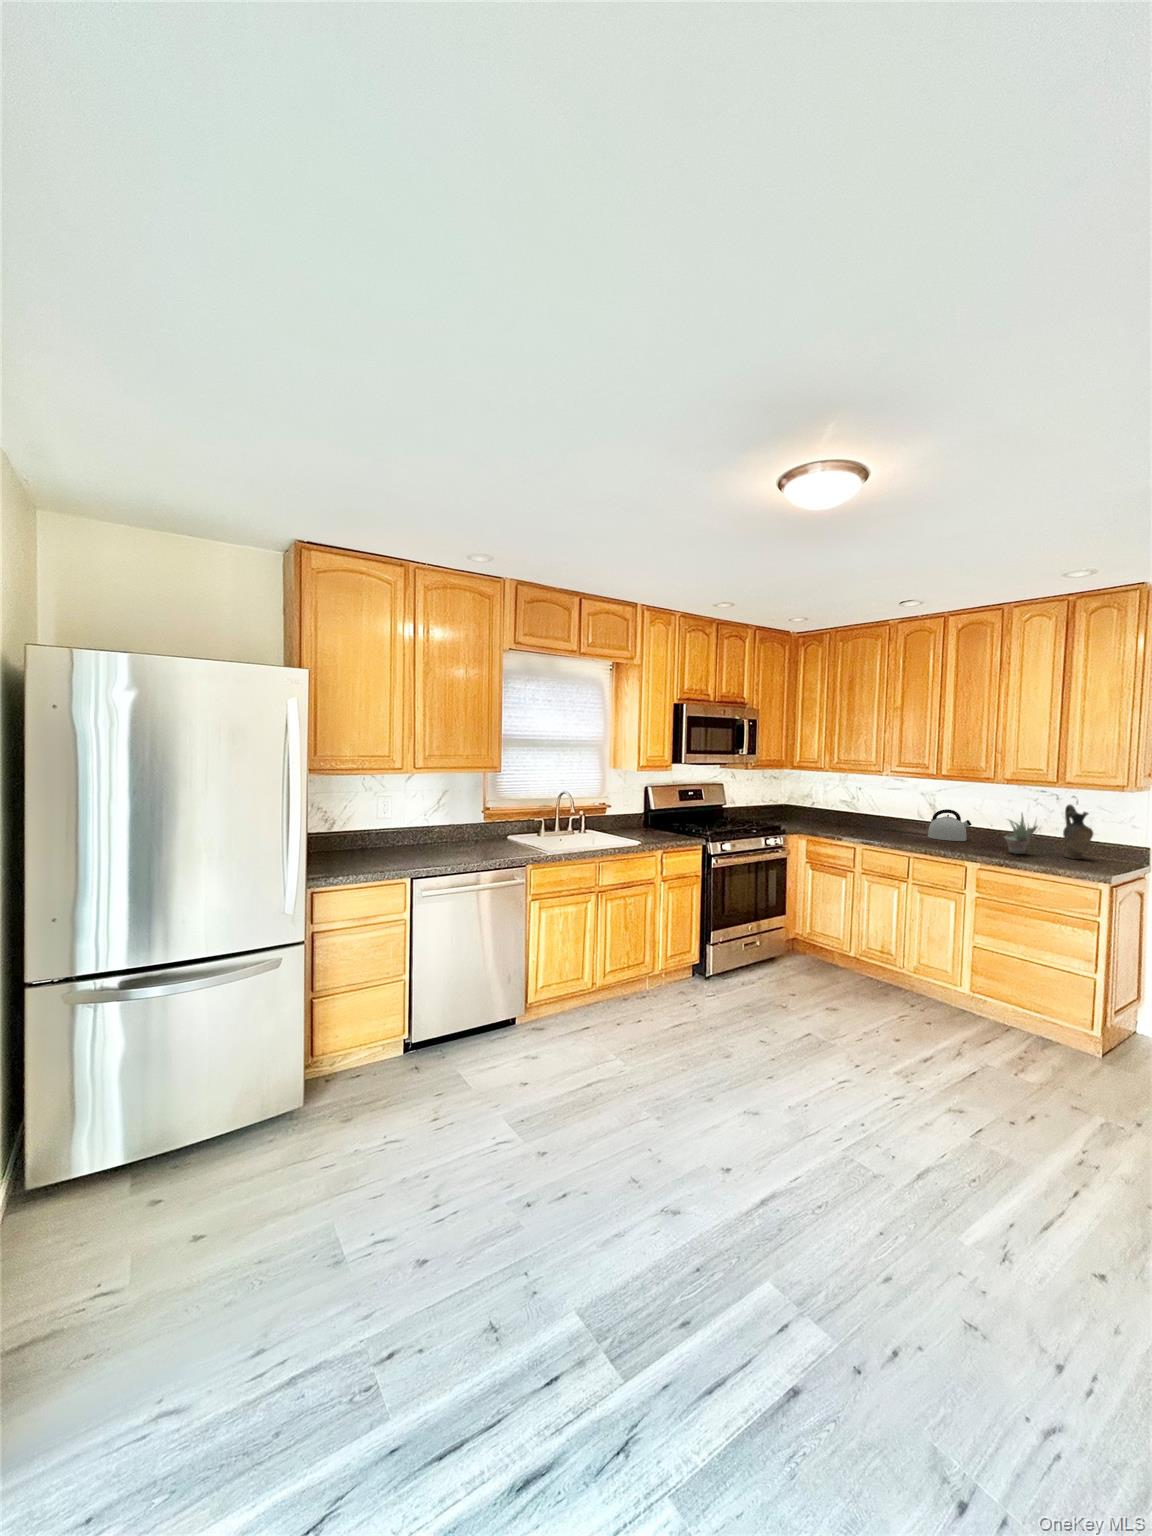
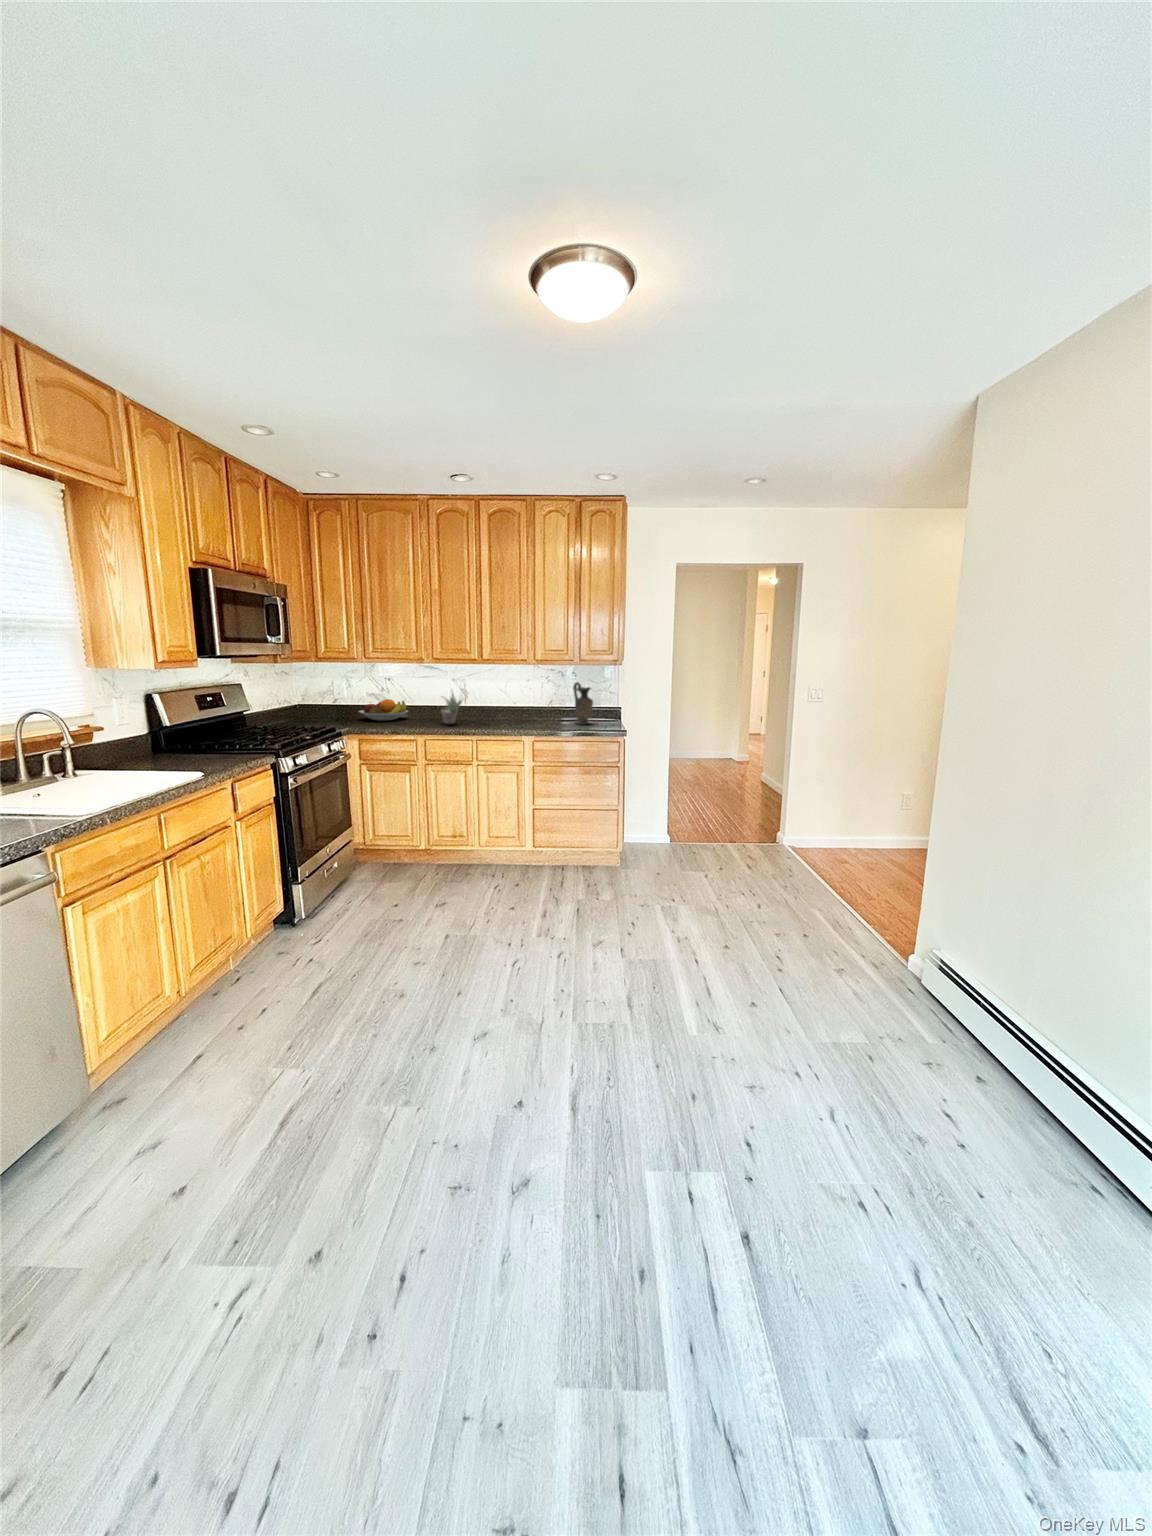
fruit bowl: none [820,806,869,826] -> present [359,699,408,721]
kettle: present [928,809,971,841] -> none [469,694,503,722]
succulent plant: present [1004,813,1037,854] -> present [441,693,462,724]

